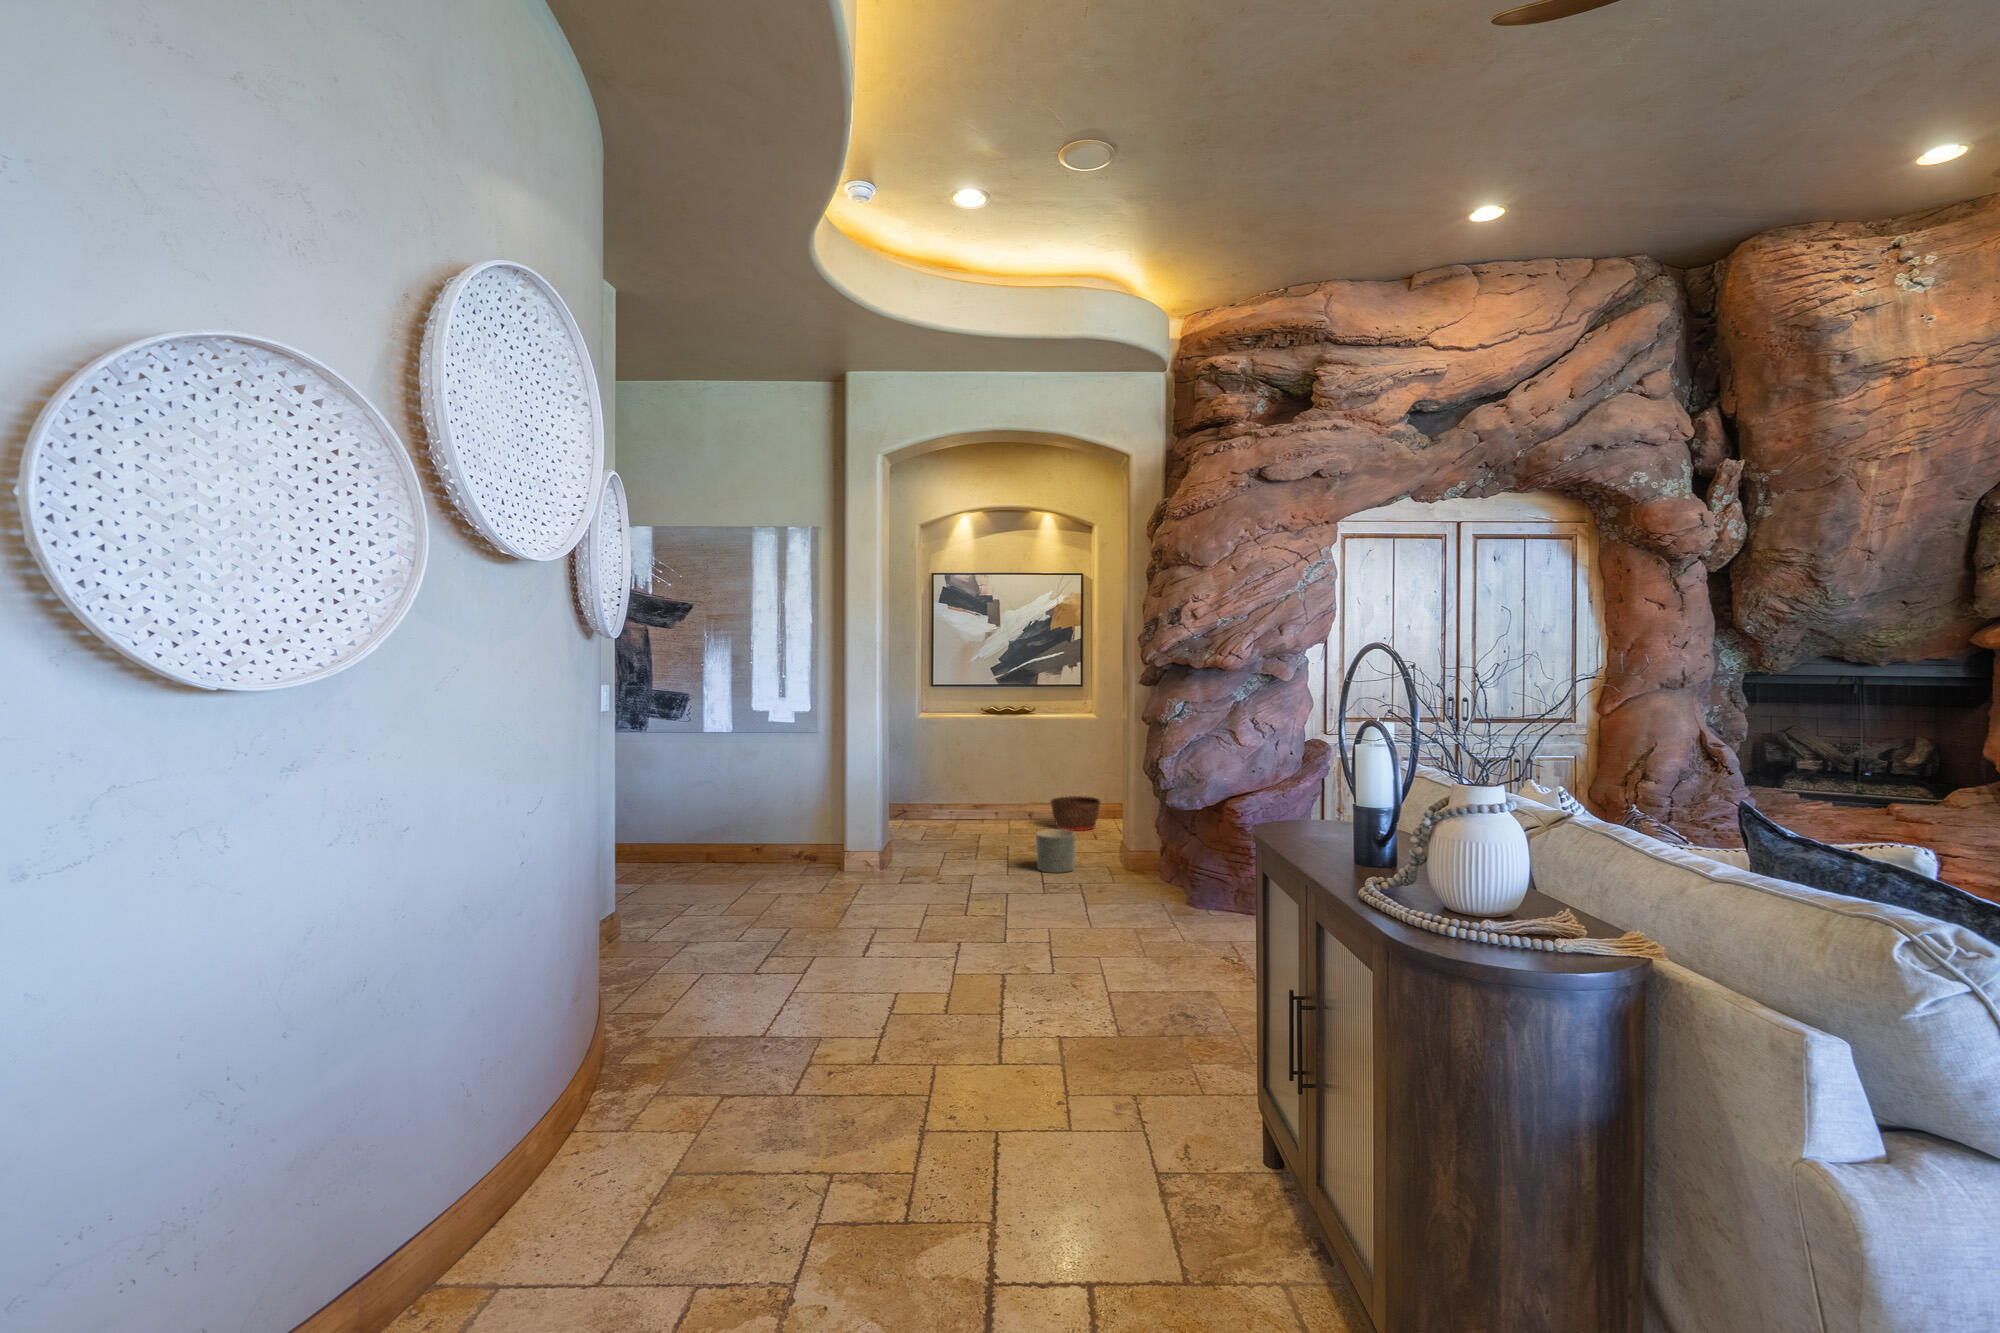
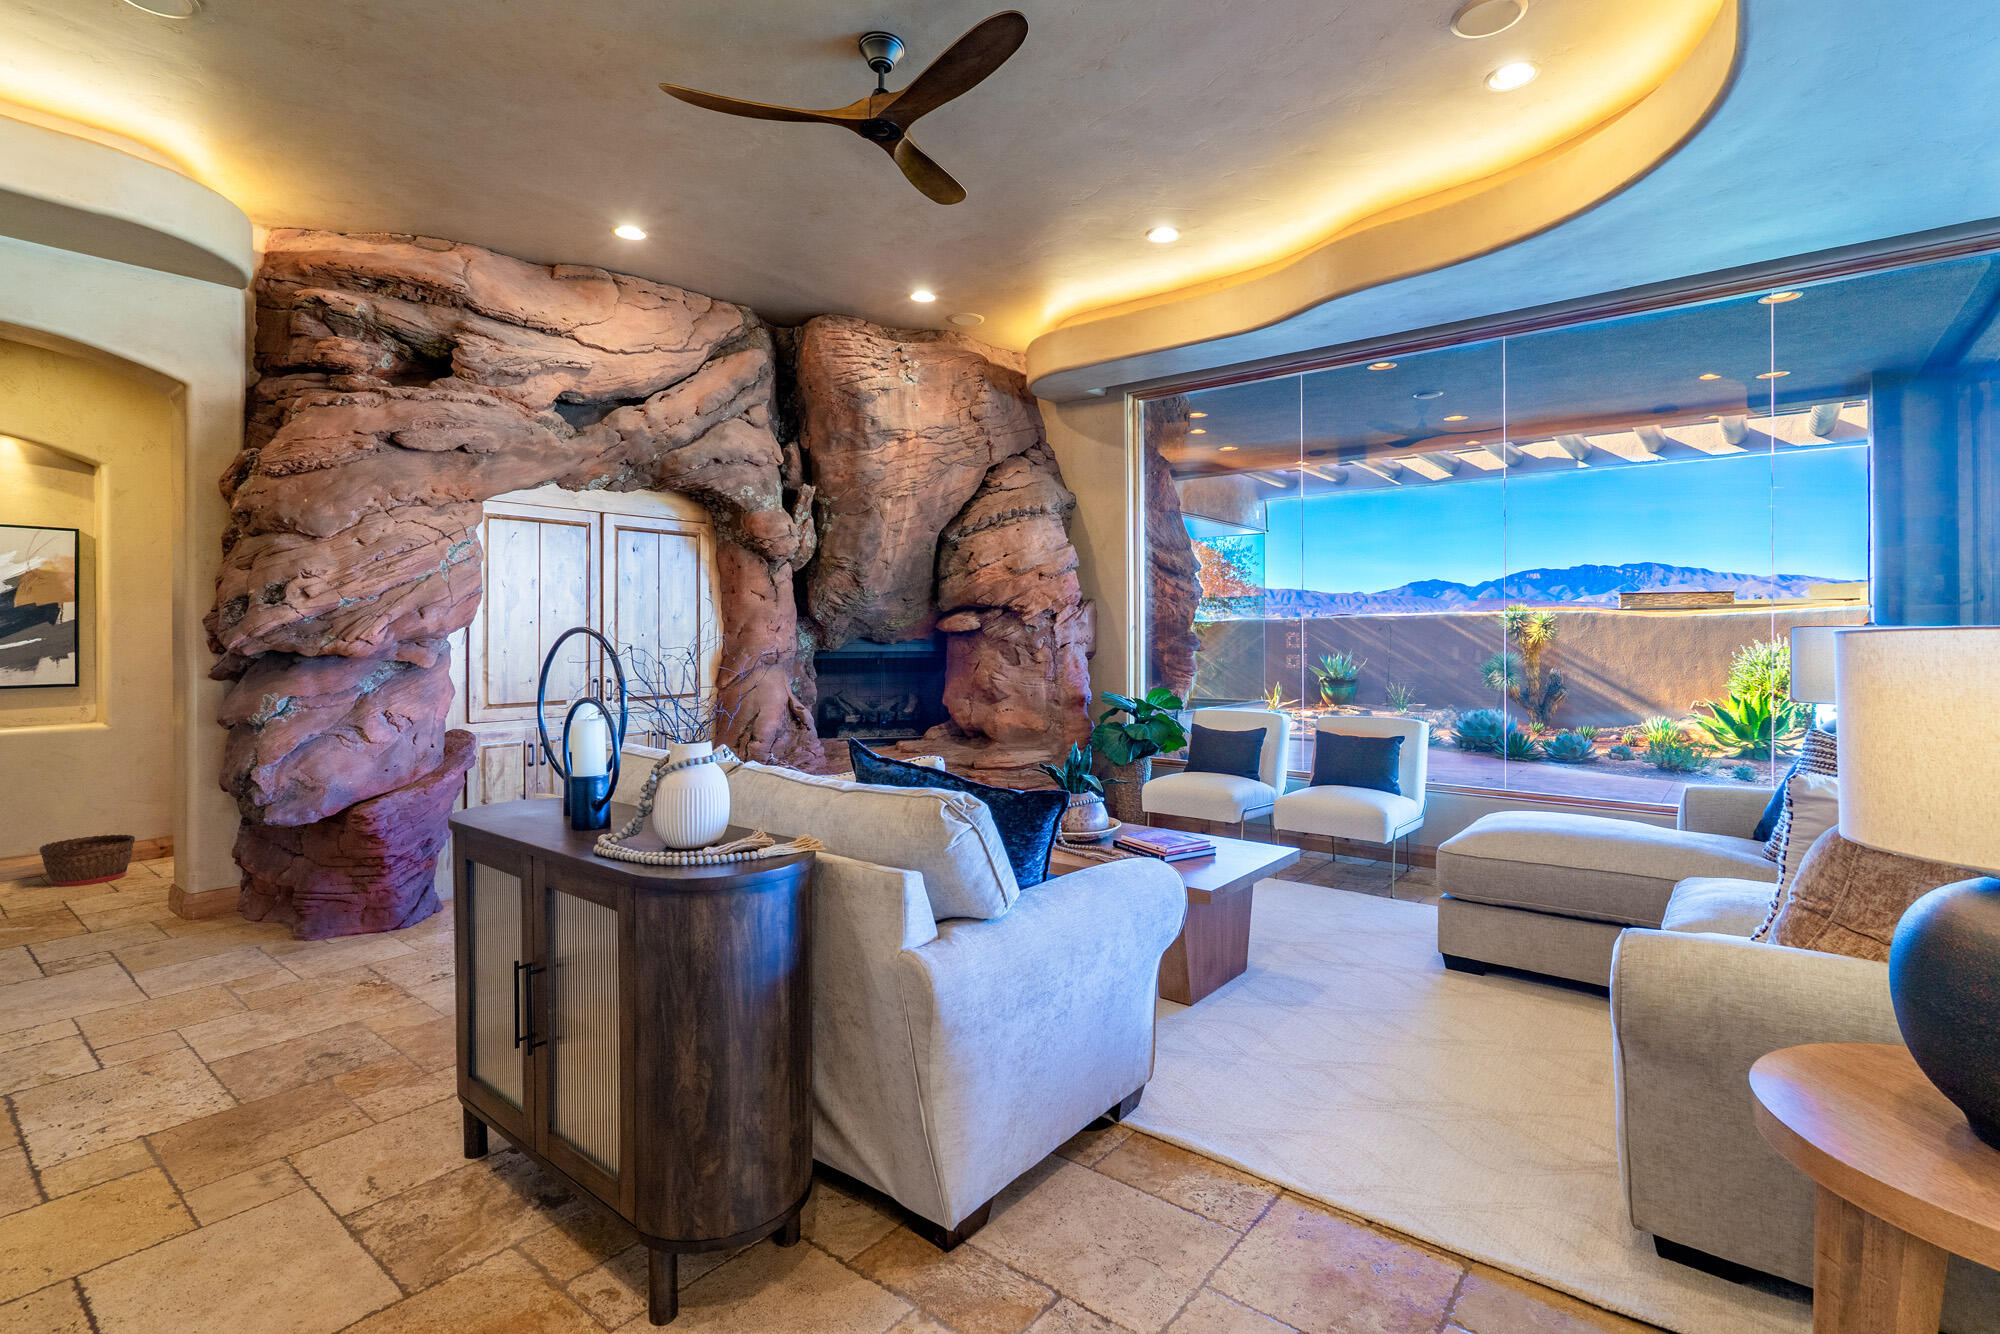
planter: present [1036,829,1075,873] -> none [31,881,107,945]

